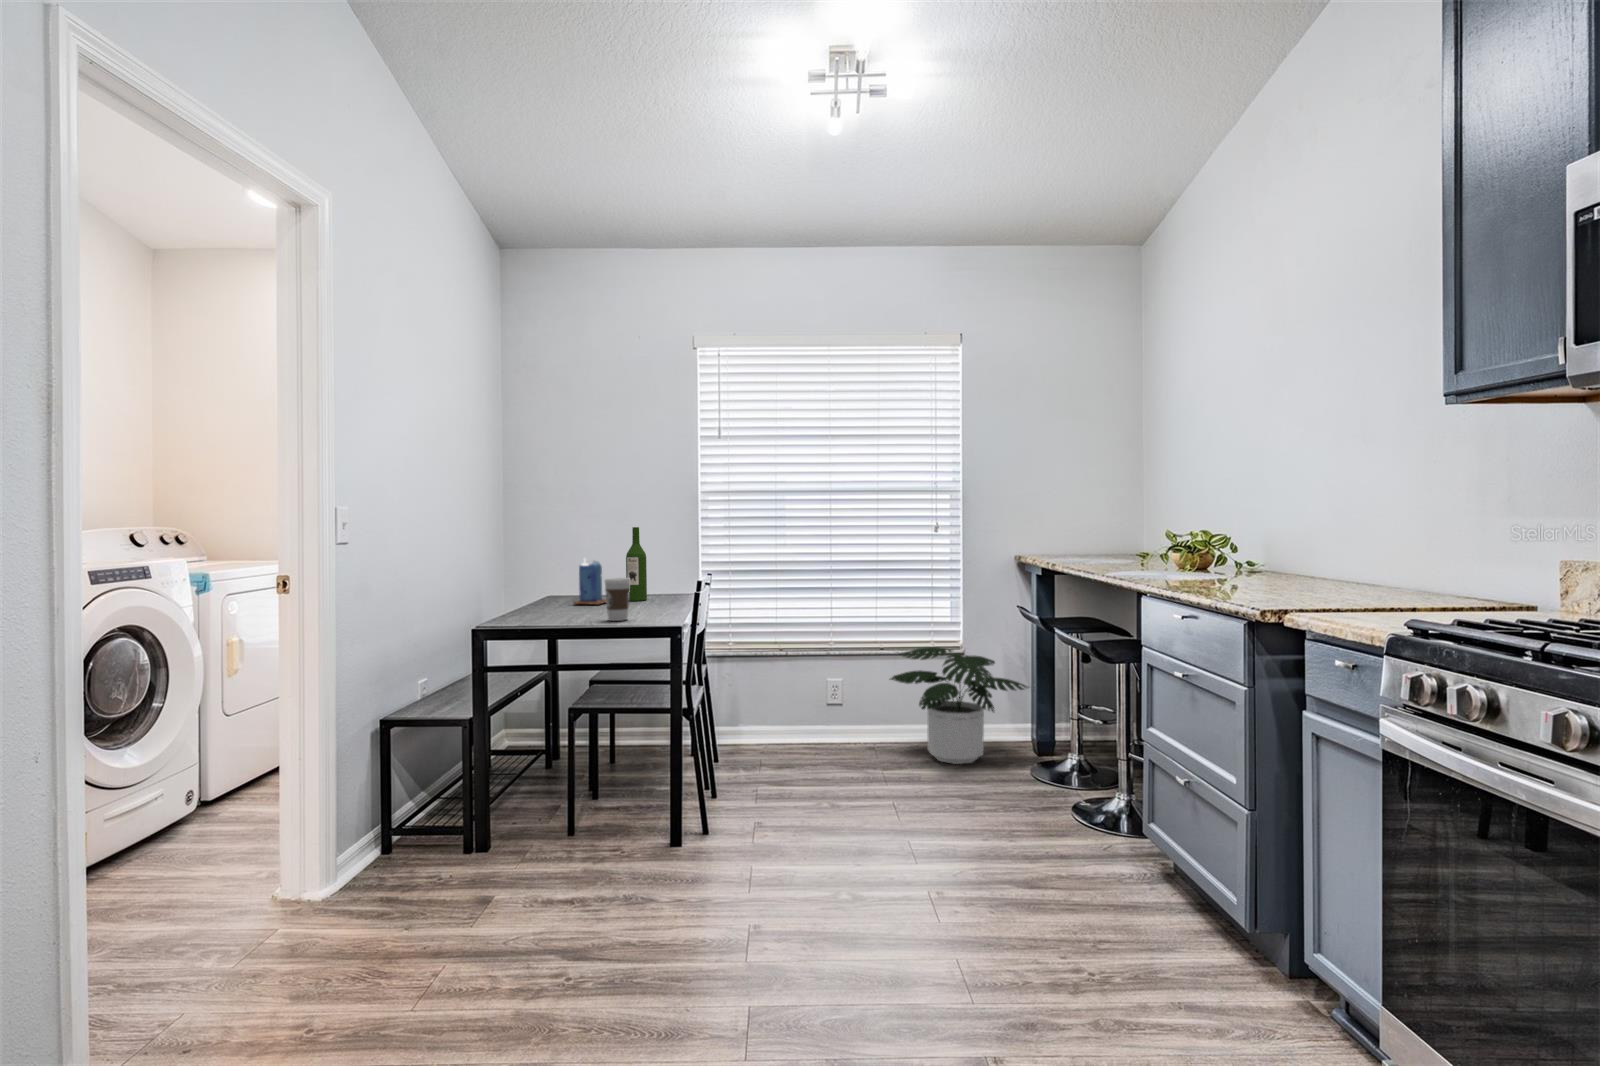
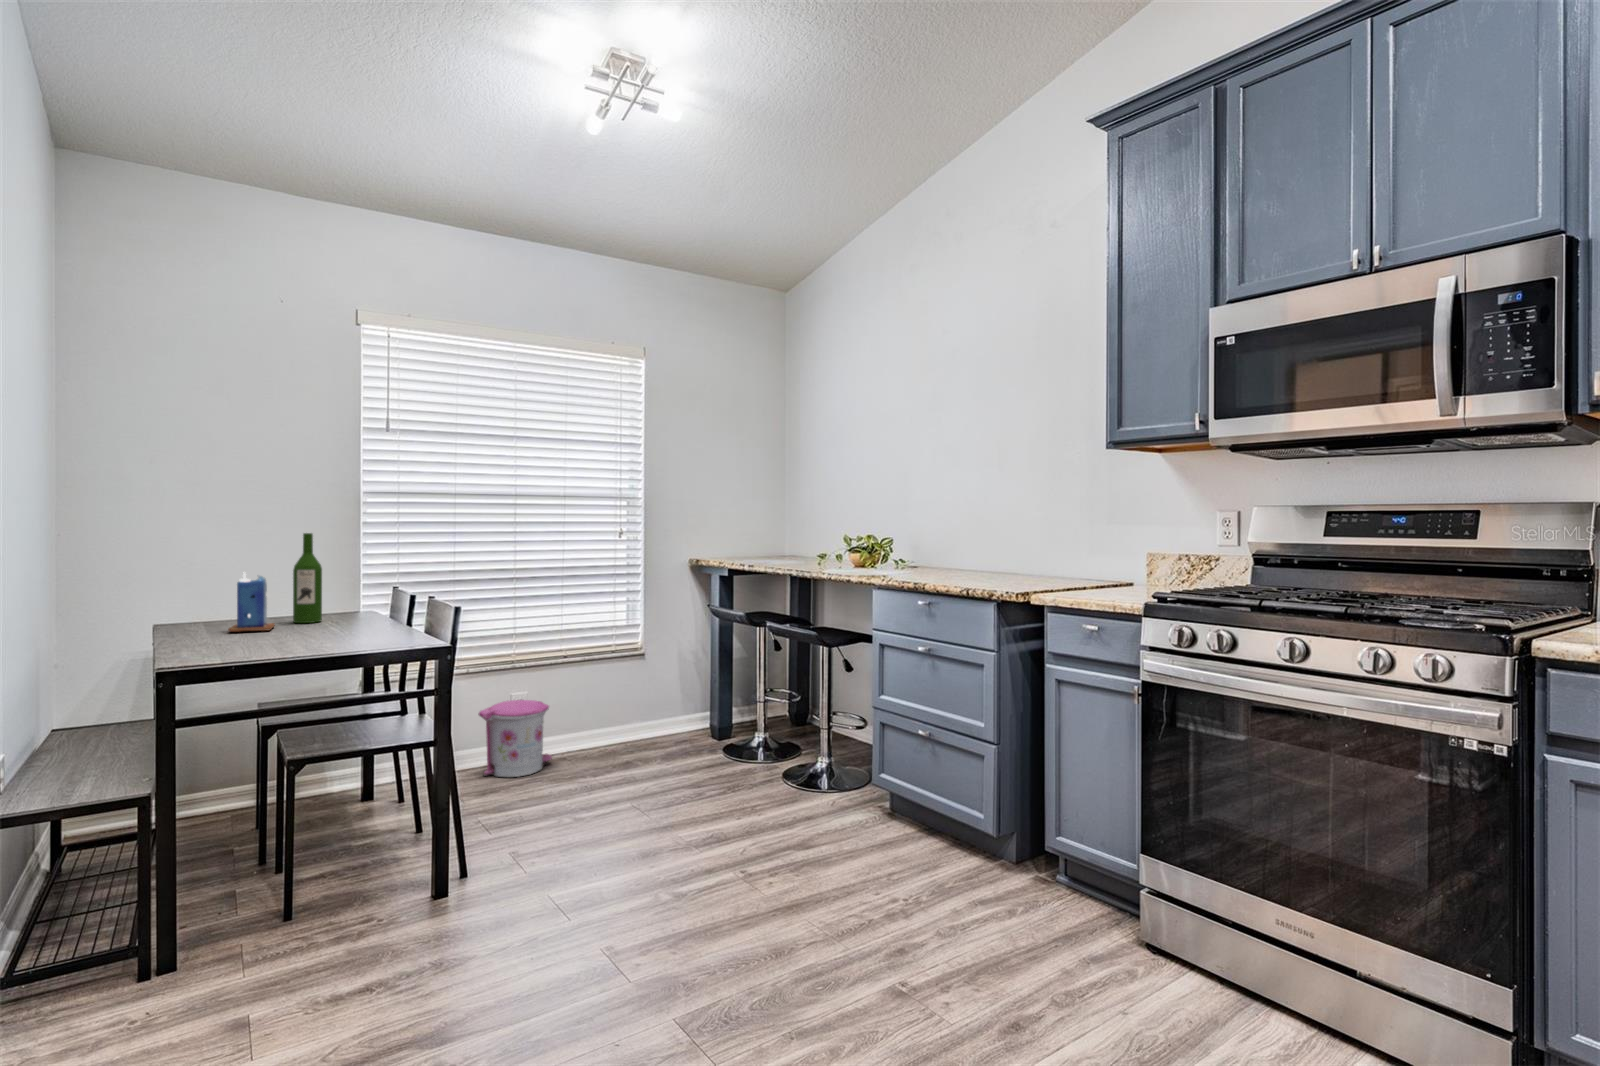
coffee cup: present [604,578,630,621] -> none [339,596,374,648]
potted plant: present [889,647,1029,764] -> none [586,650,715,758]
trash can: none [789,686,857,759] -> present [478,700,552,777]

